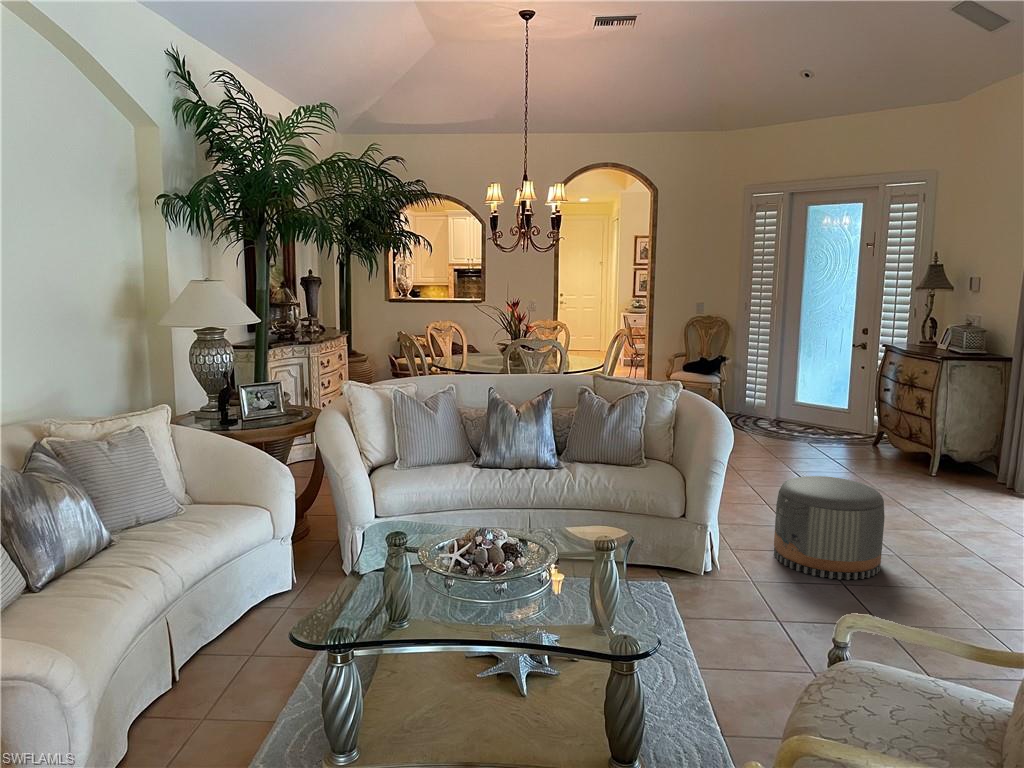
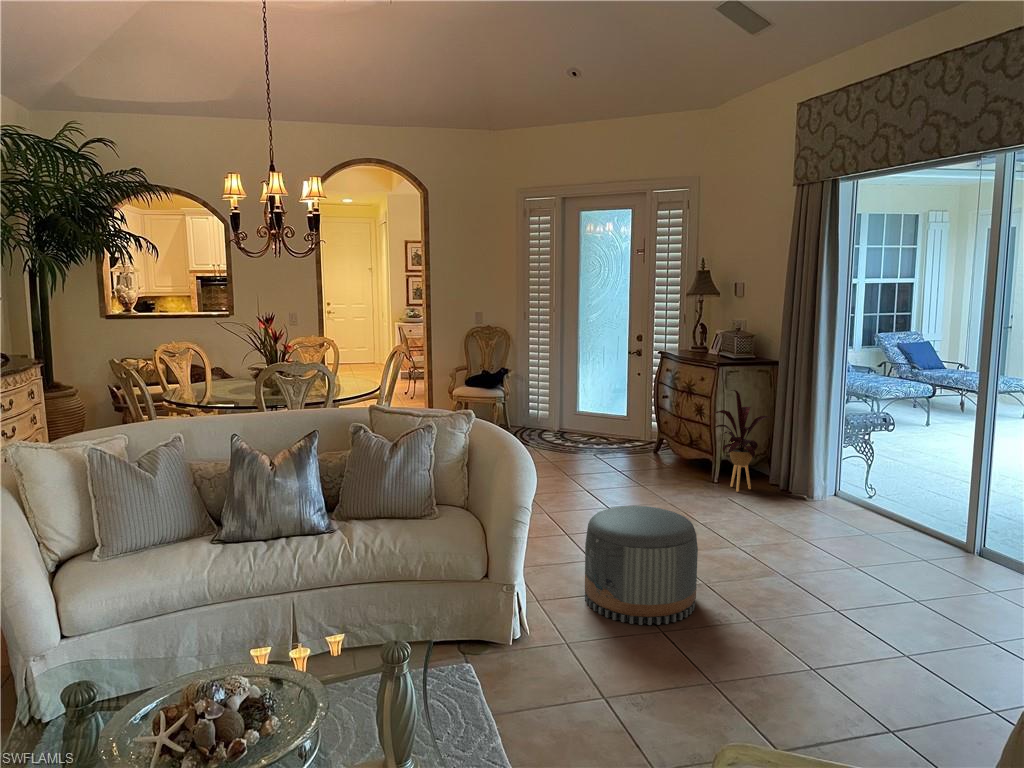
house plant: none [923,384,1002,487] -> present [708,390,772,492]

